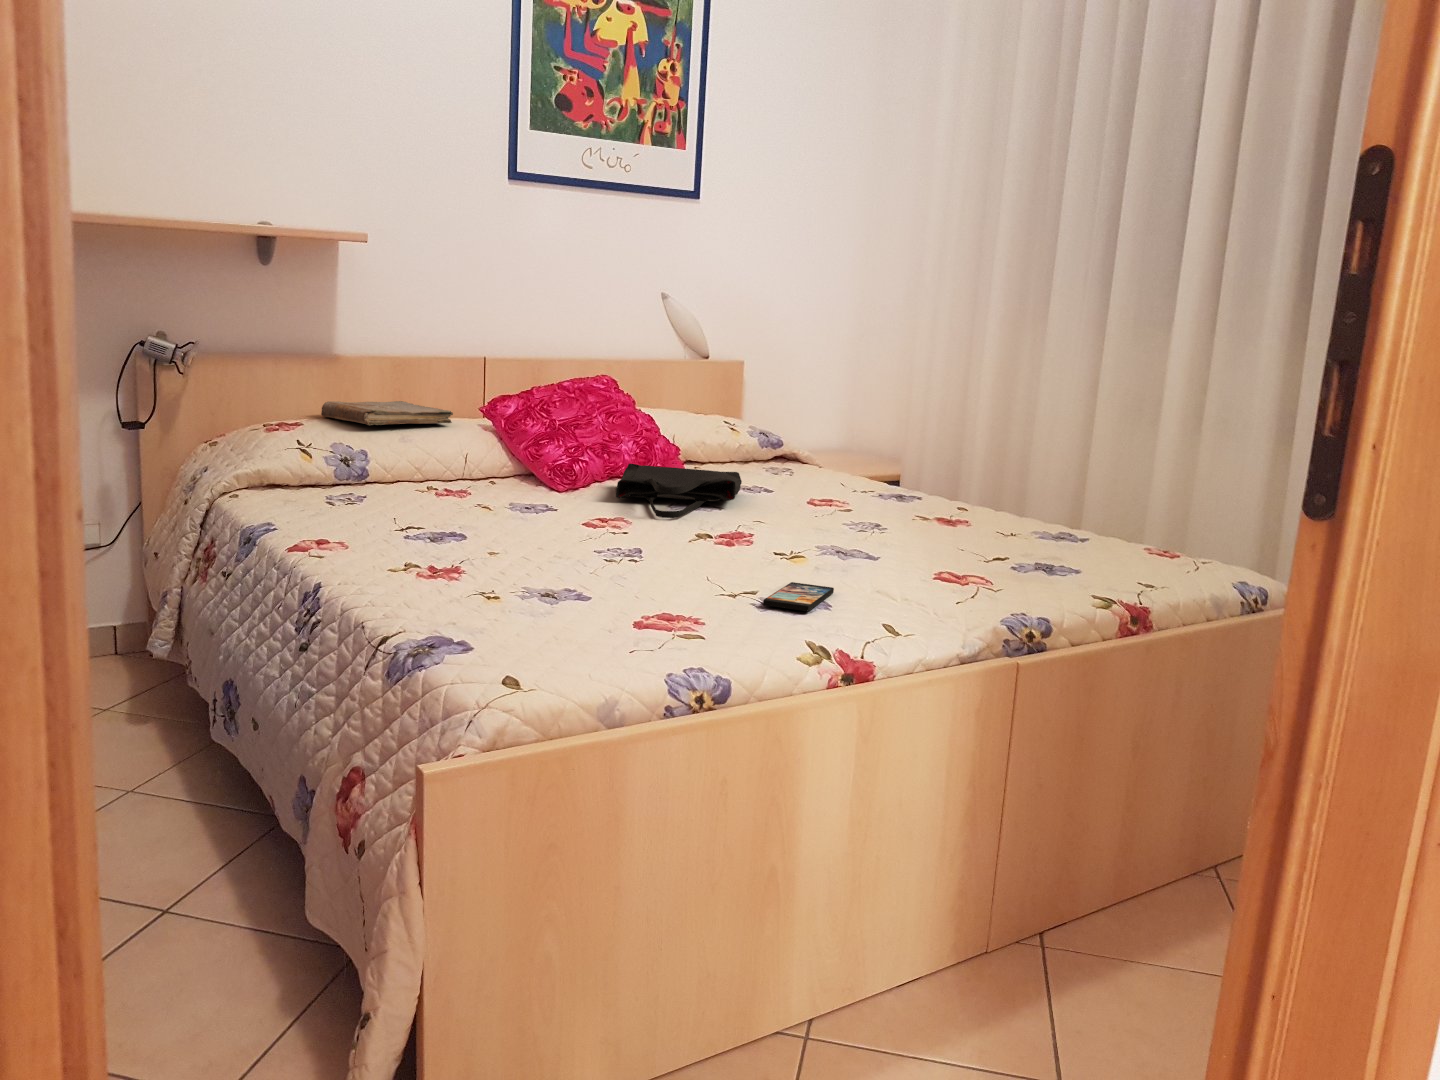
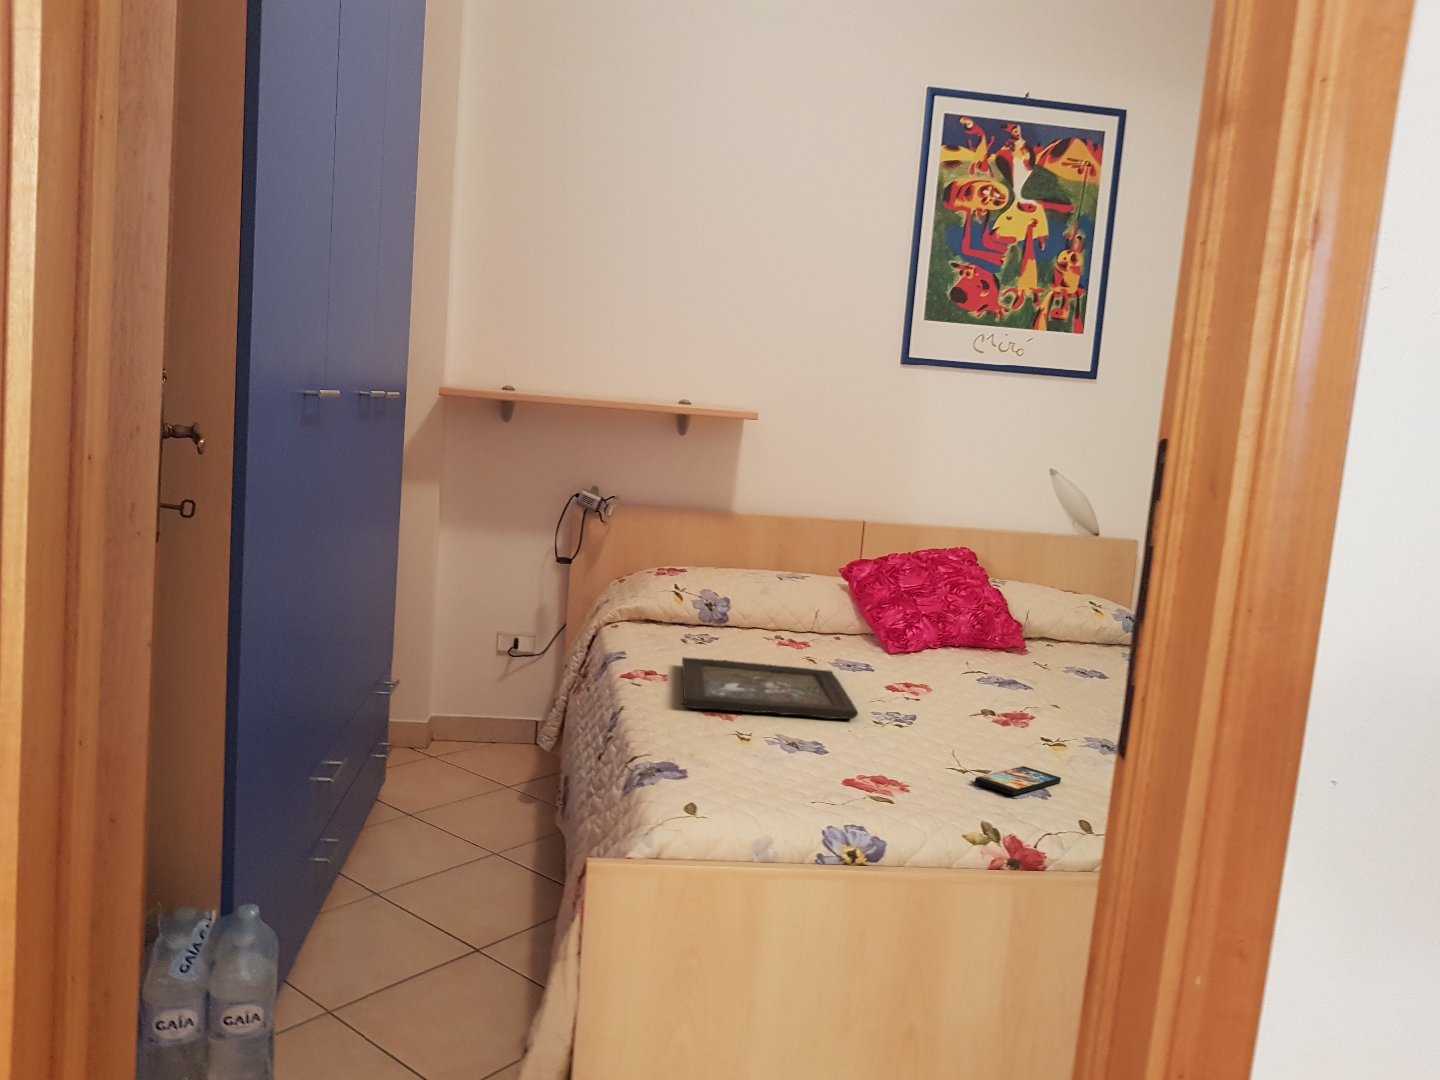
book: present [321,401,453,425] -> none [711,552,815,580]
tote bag: present [616,464,742,518] -> none [933,633,1068,690]
tray: none [355,515,595,573] -> present [682,657,858,719]

